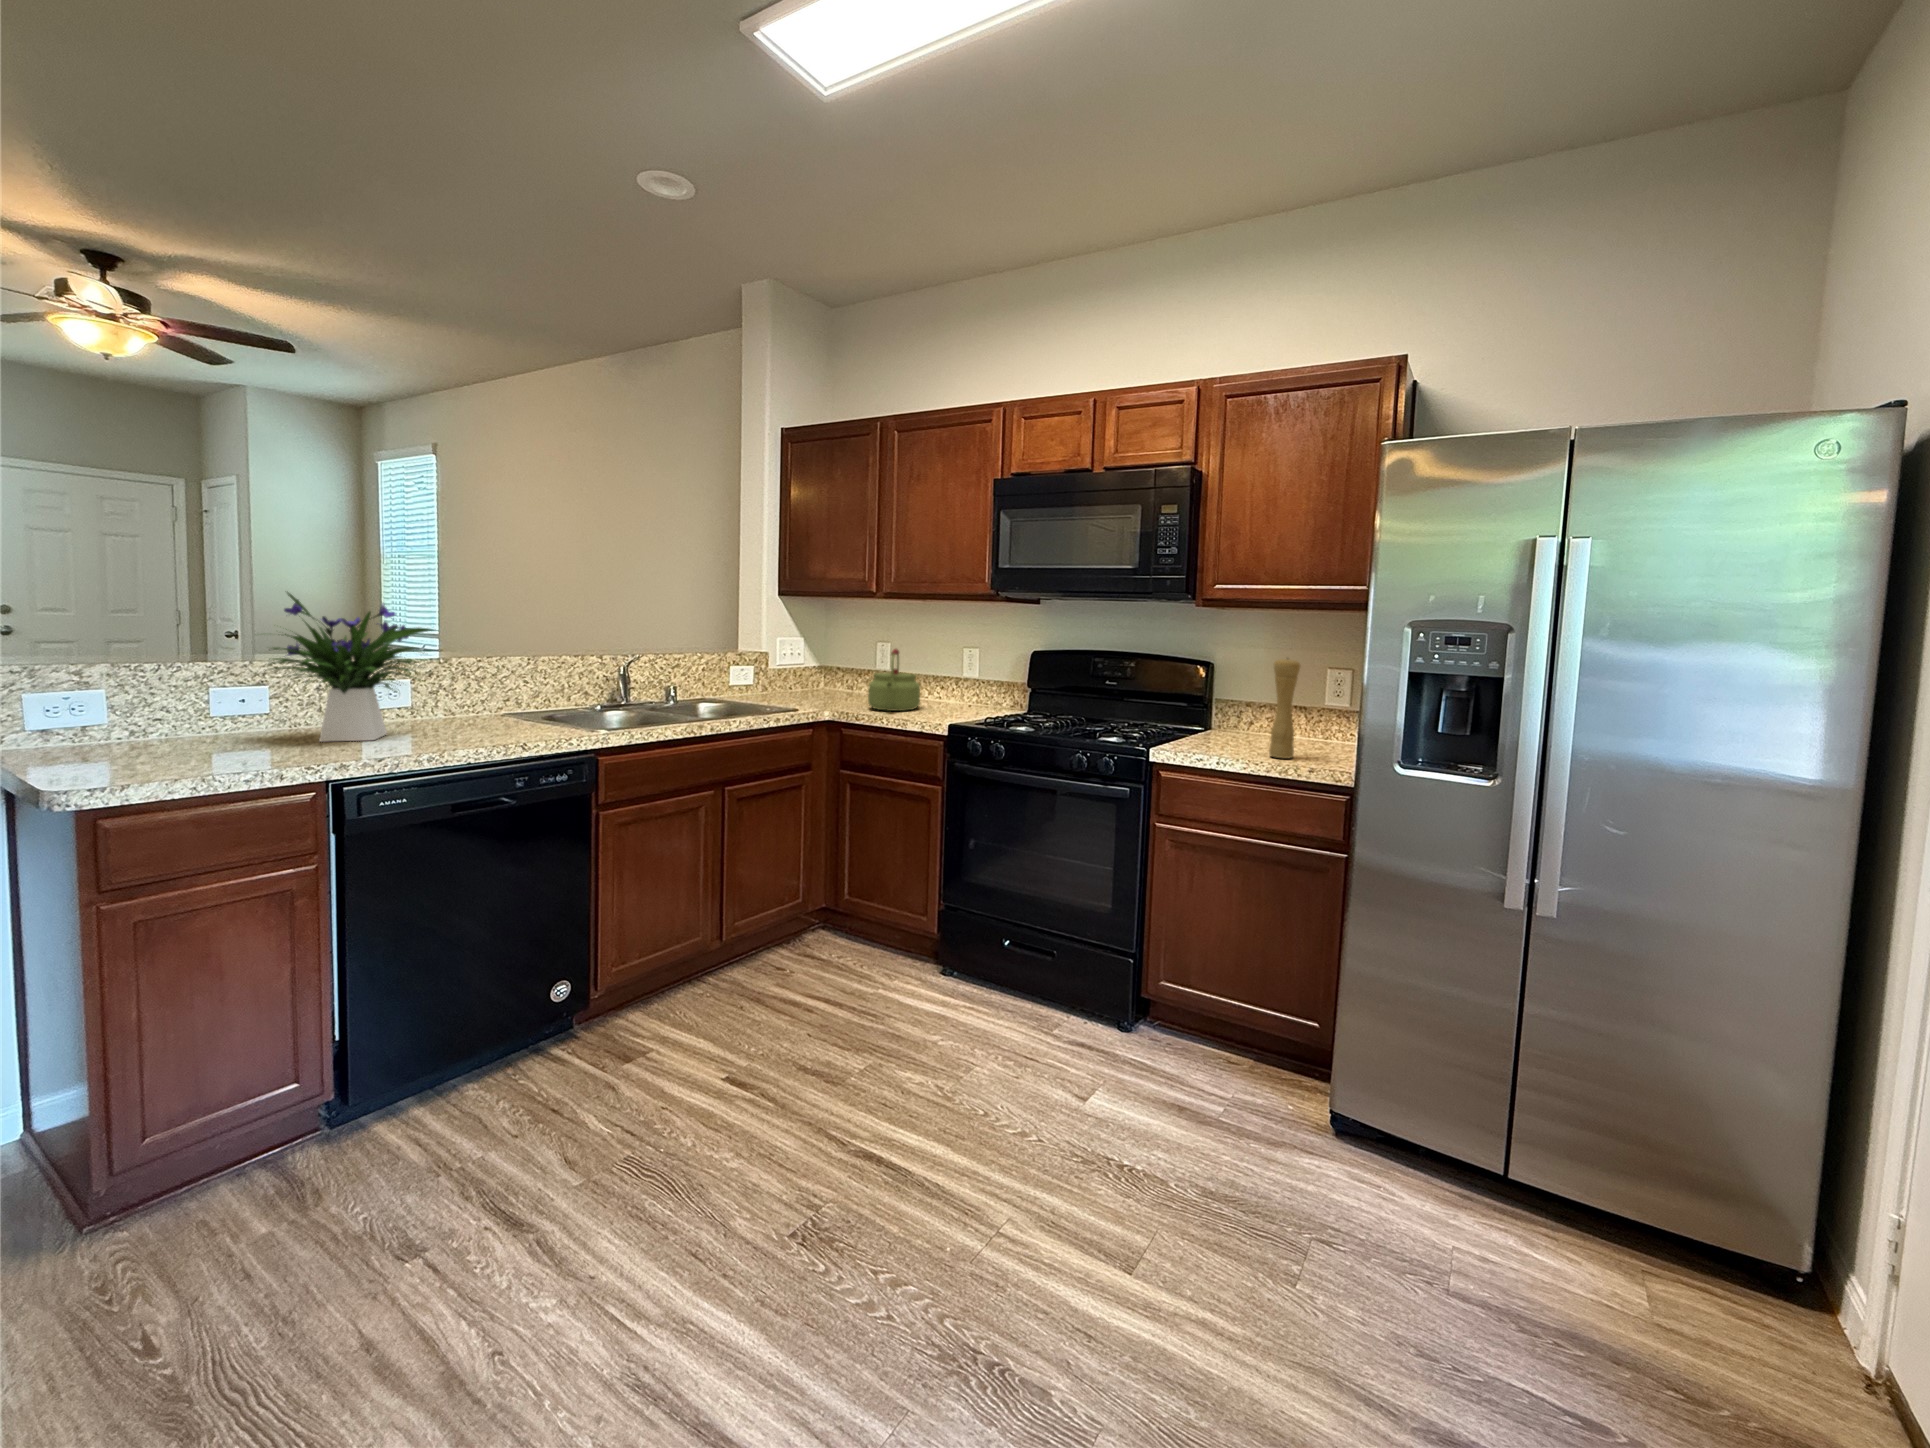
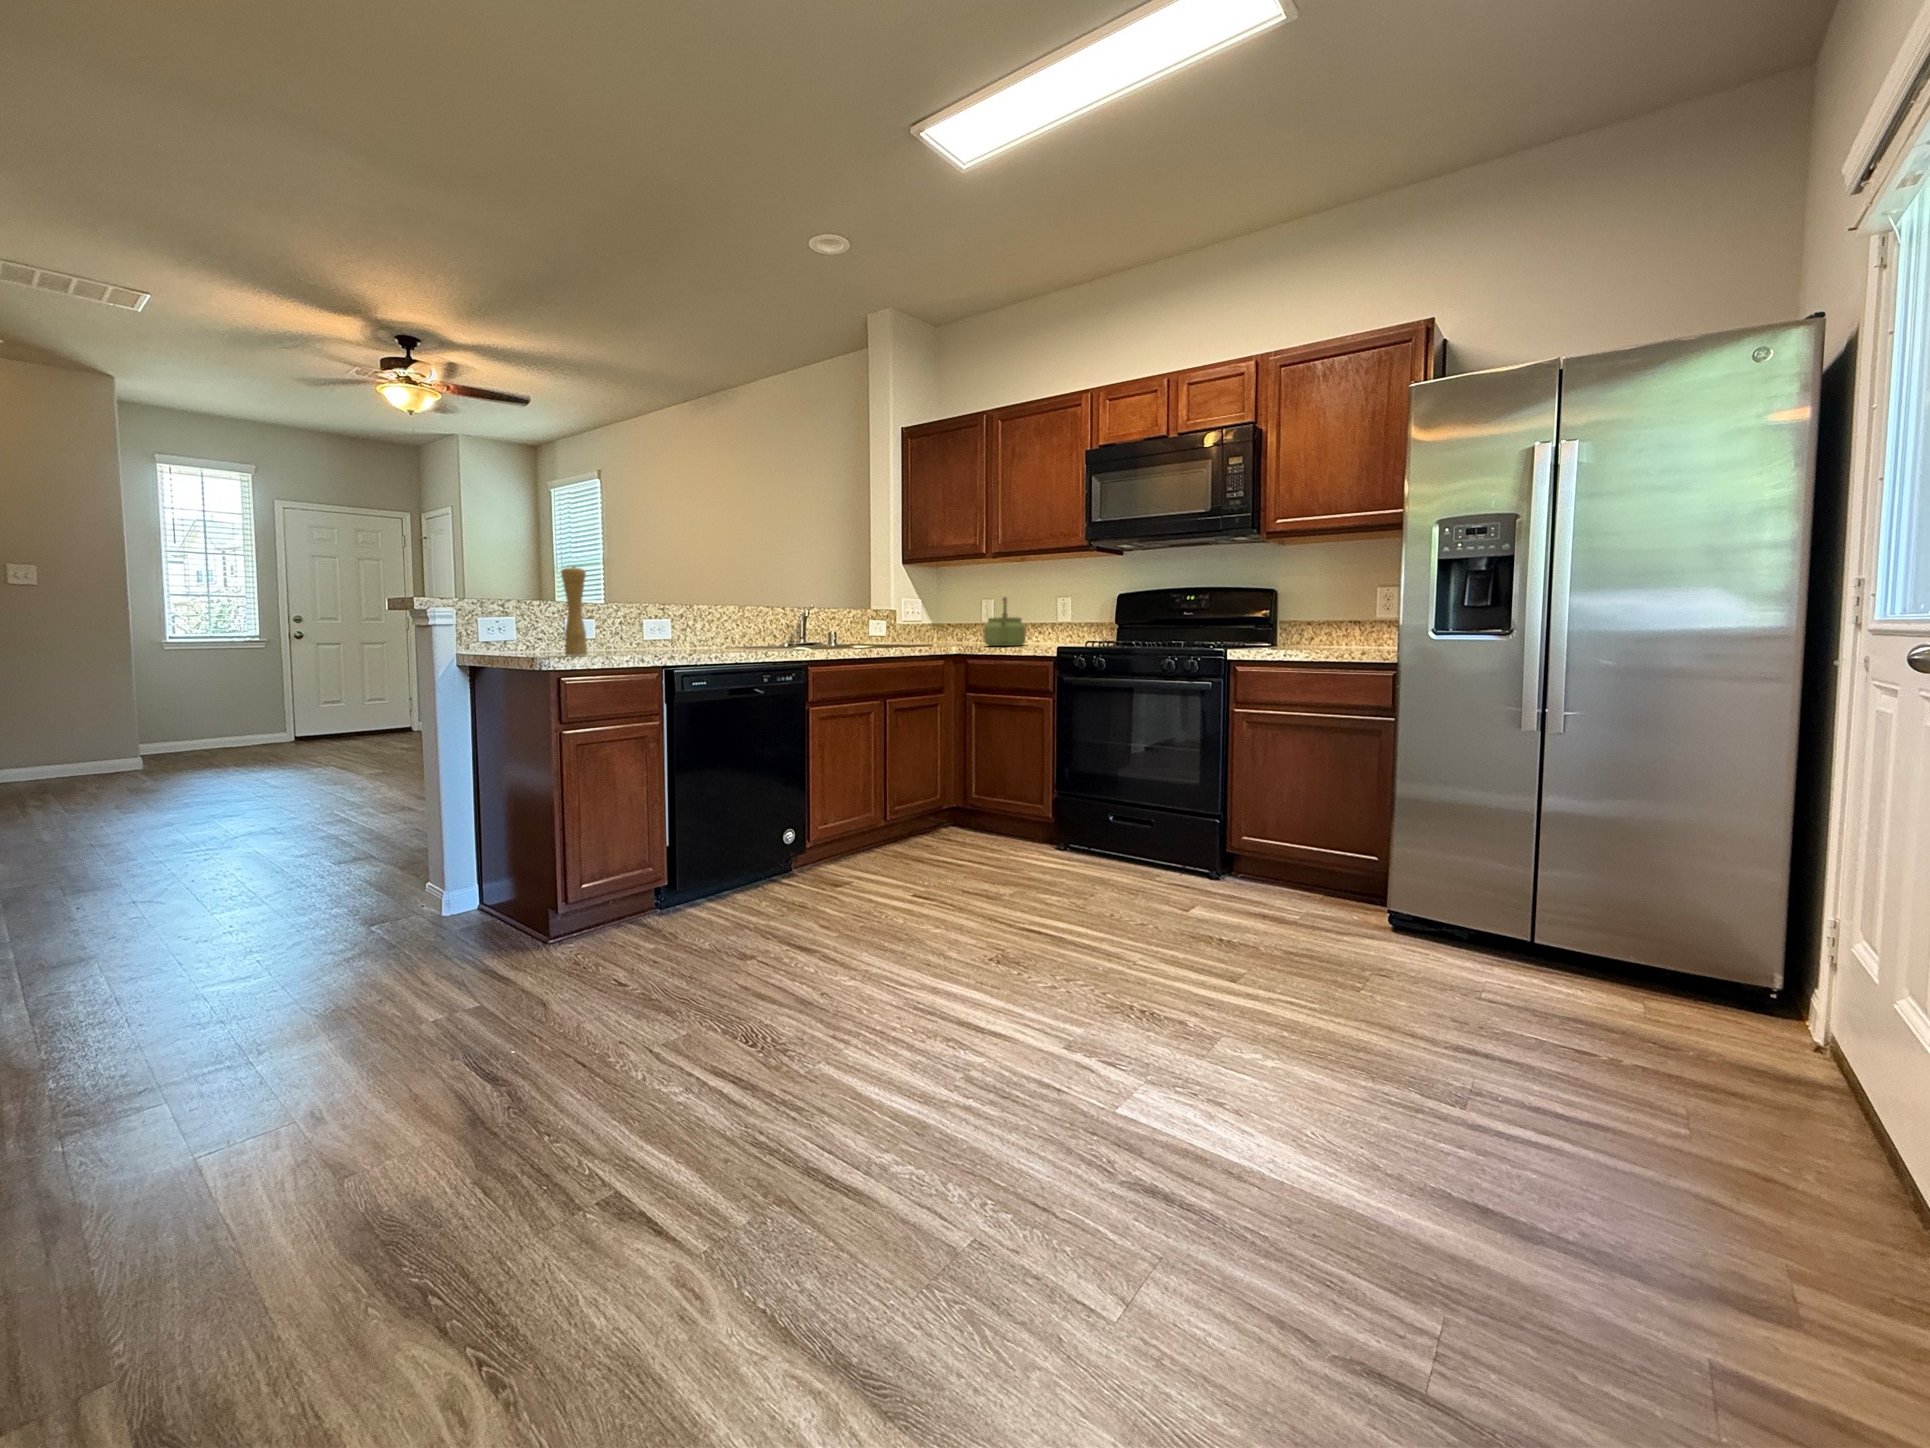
flower arrangement: present [270,592,432,742] -> none [600,550,700,653]
pepper mill: present [1269,658,1300,758] -> present [561,567,587,656]

